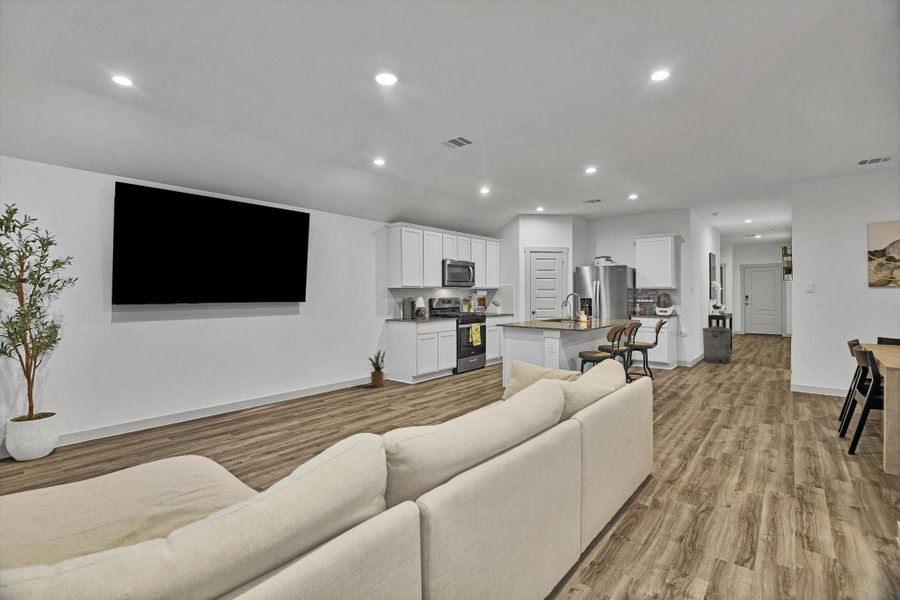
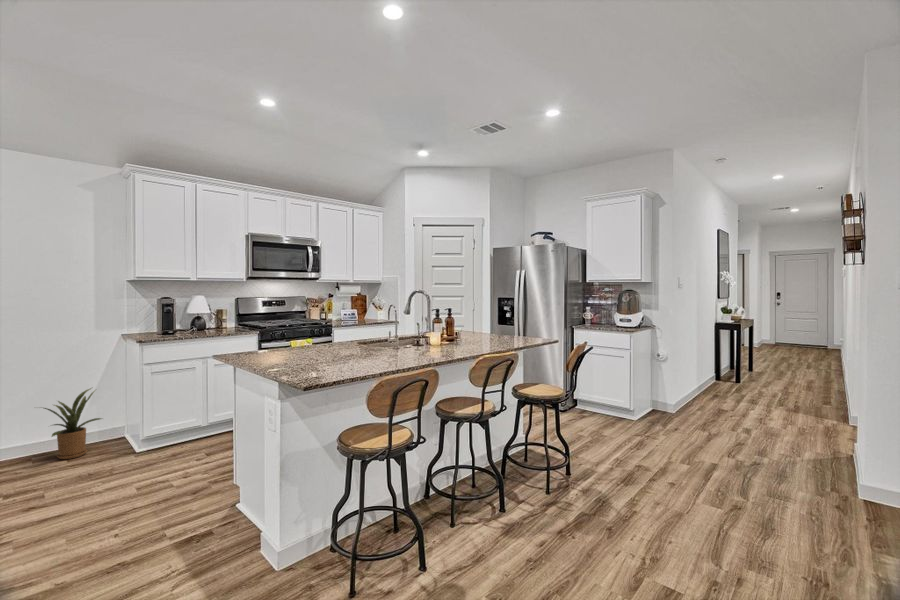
trash can: present [702,325,732,364] -> none [698,341,747,405]

